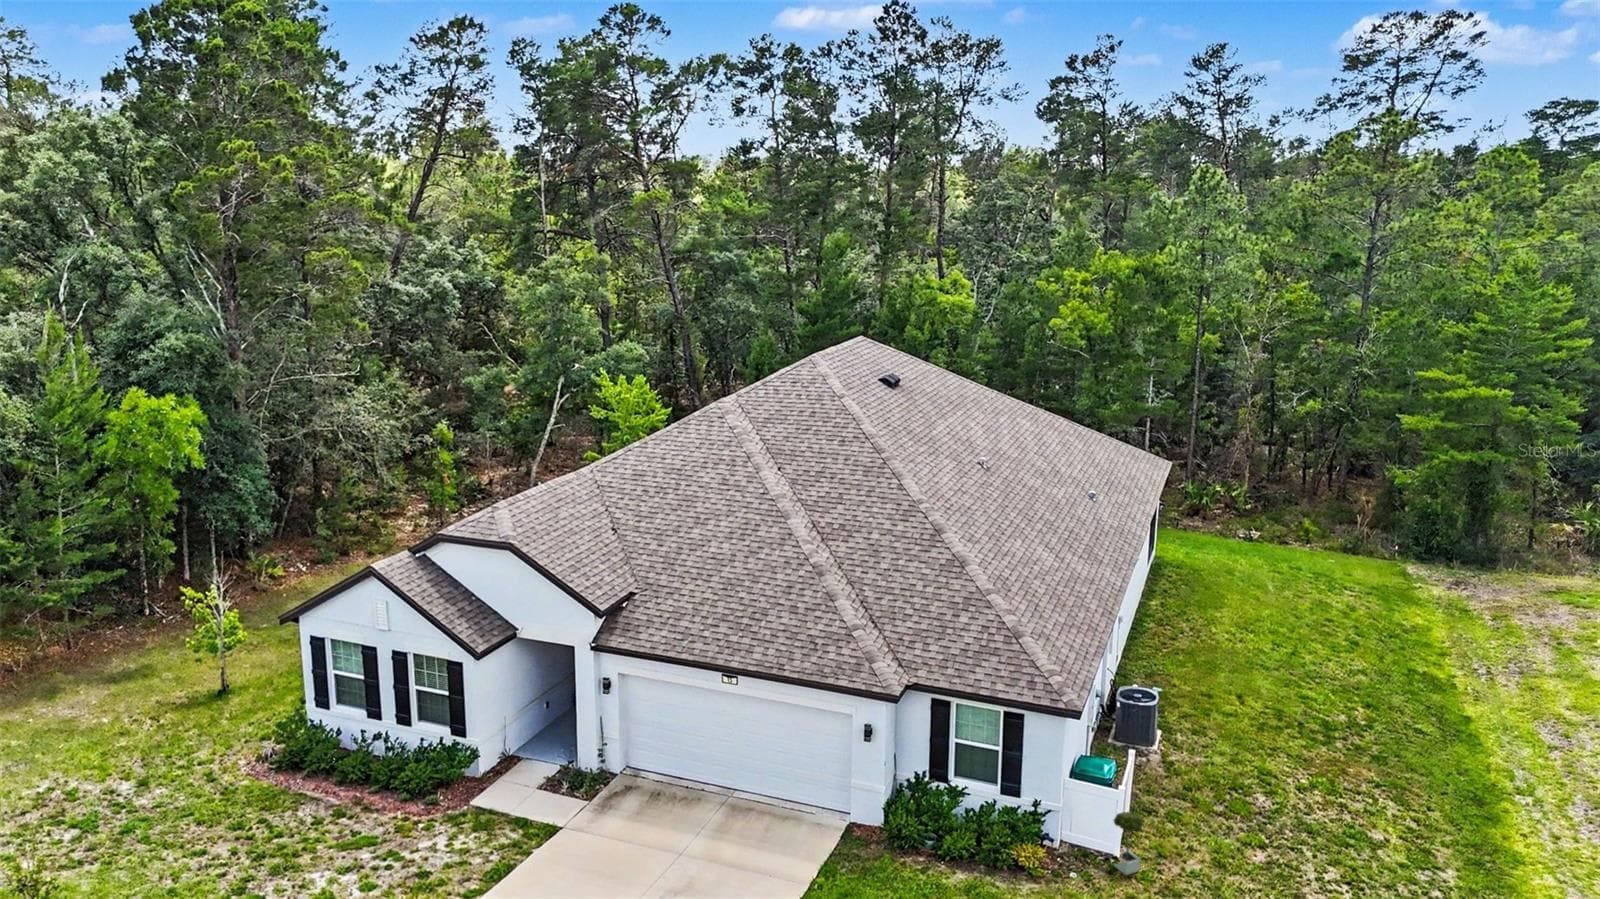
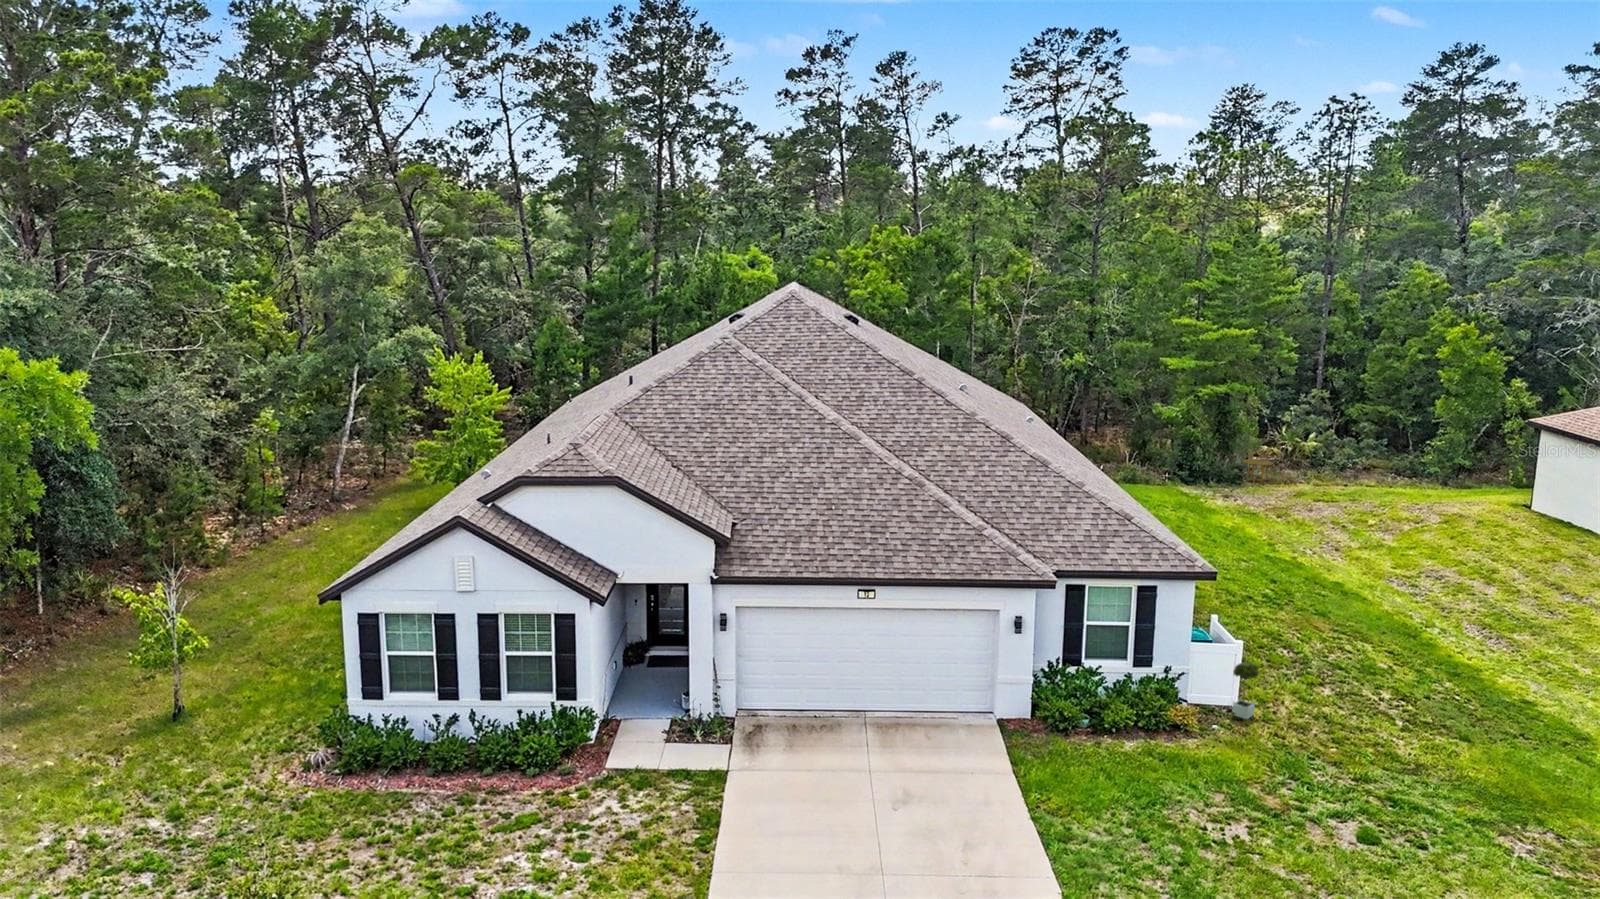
round table: none [1445,539,1484,568] -> present [1243,459,1274,483]

